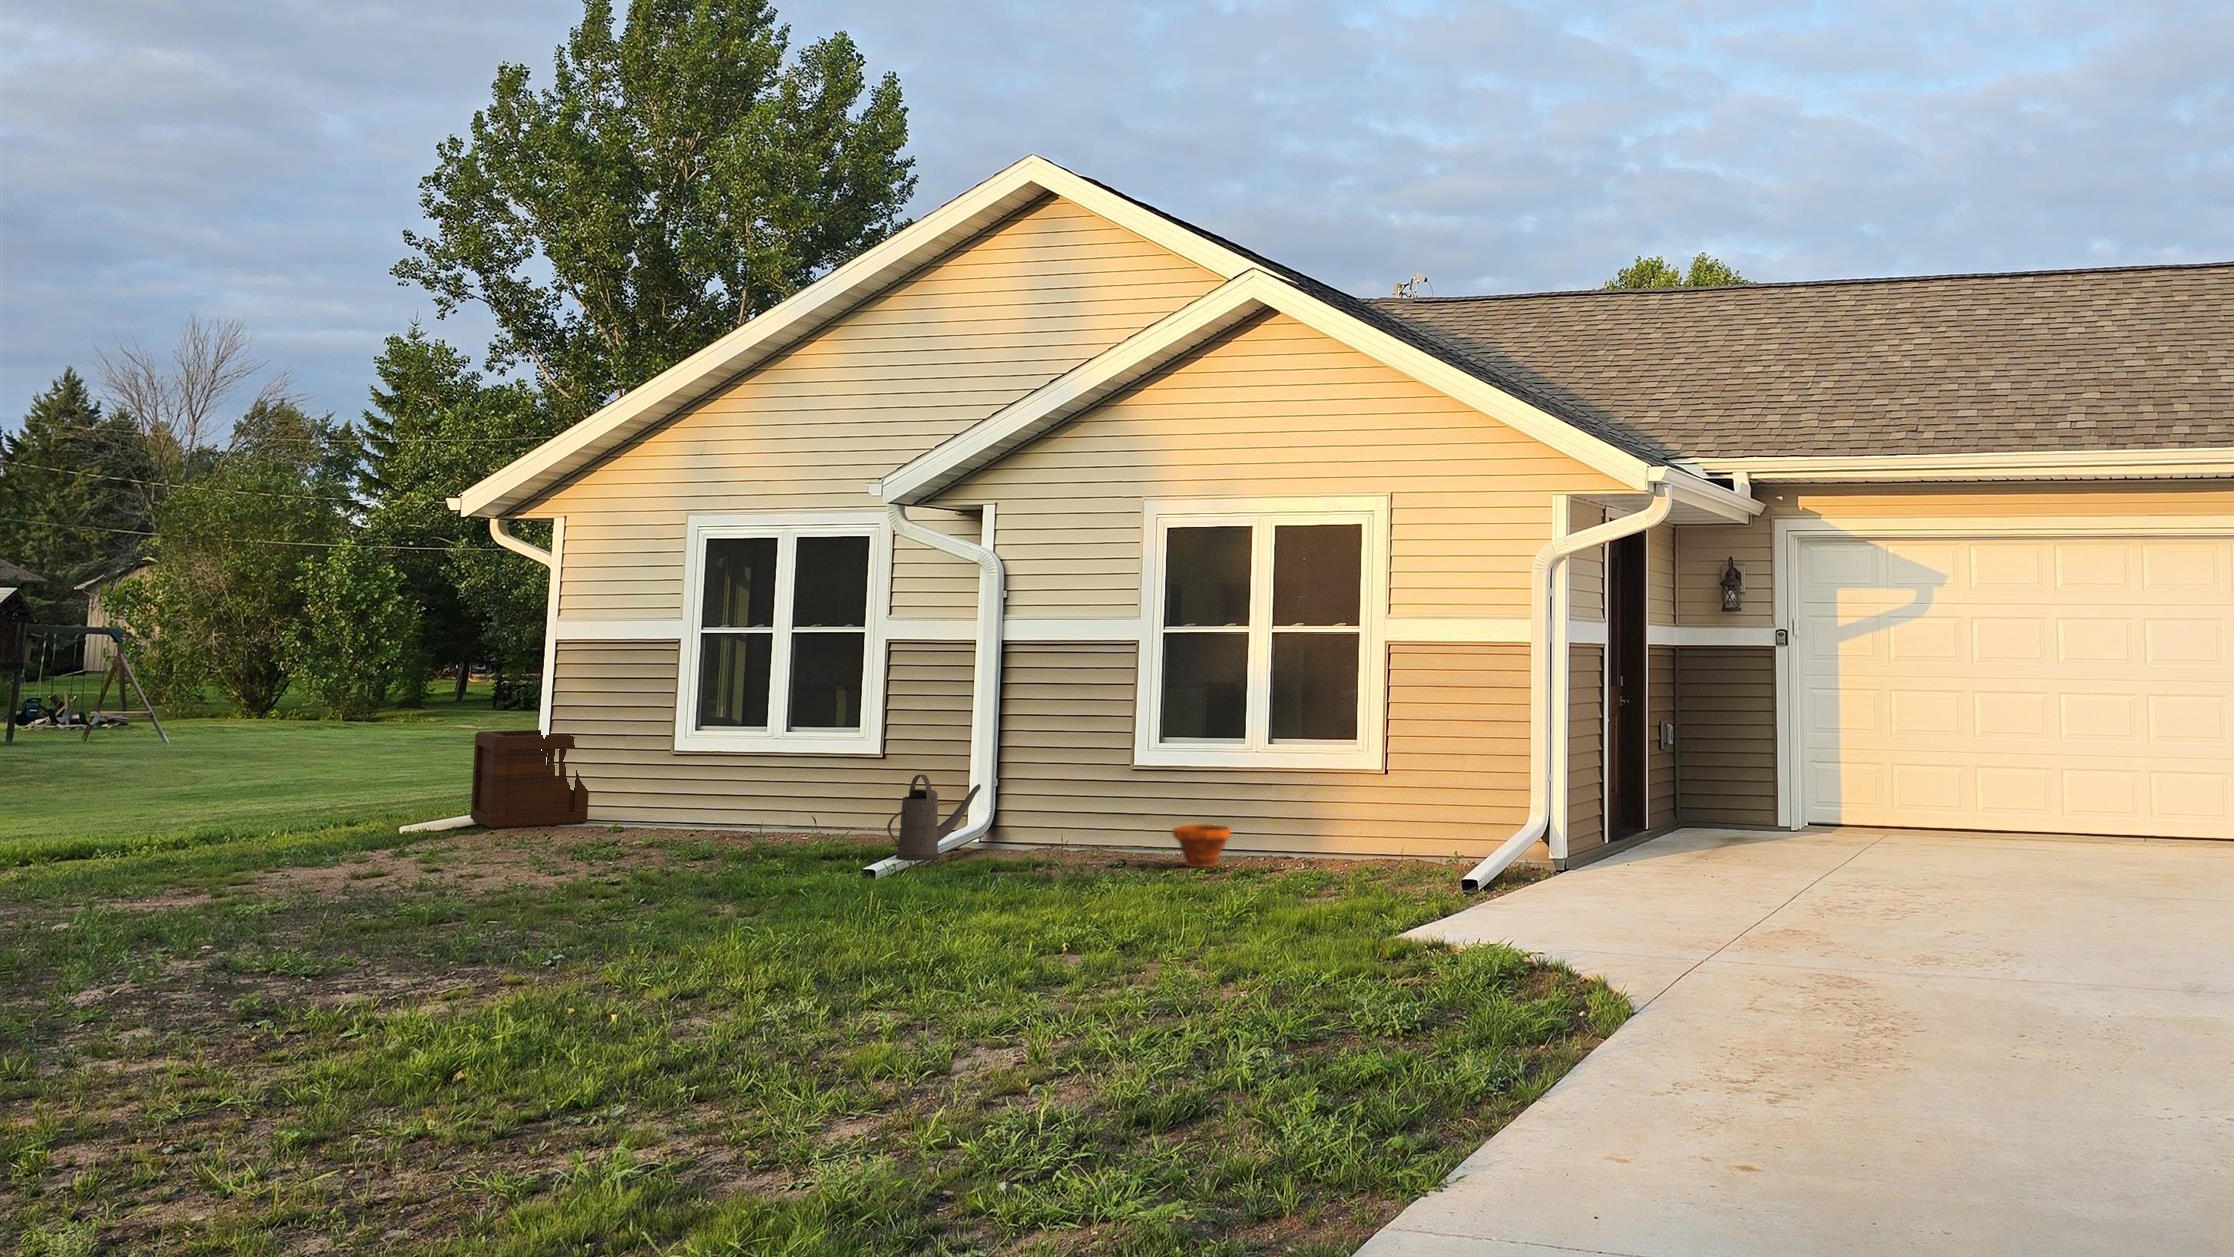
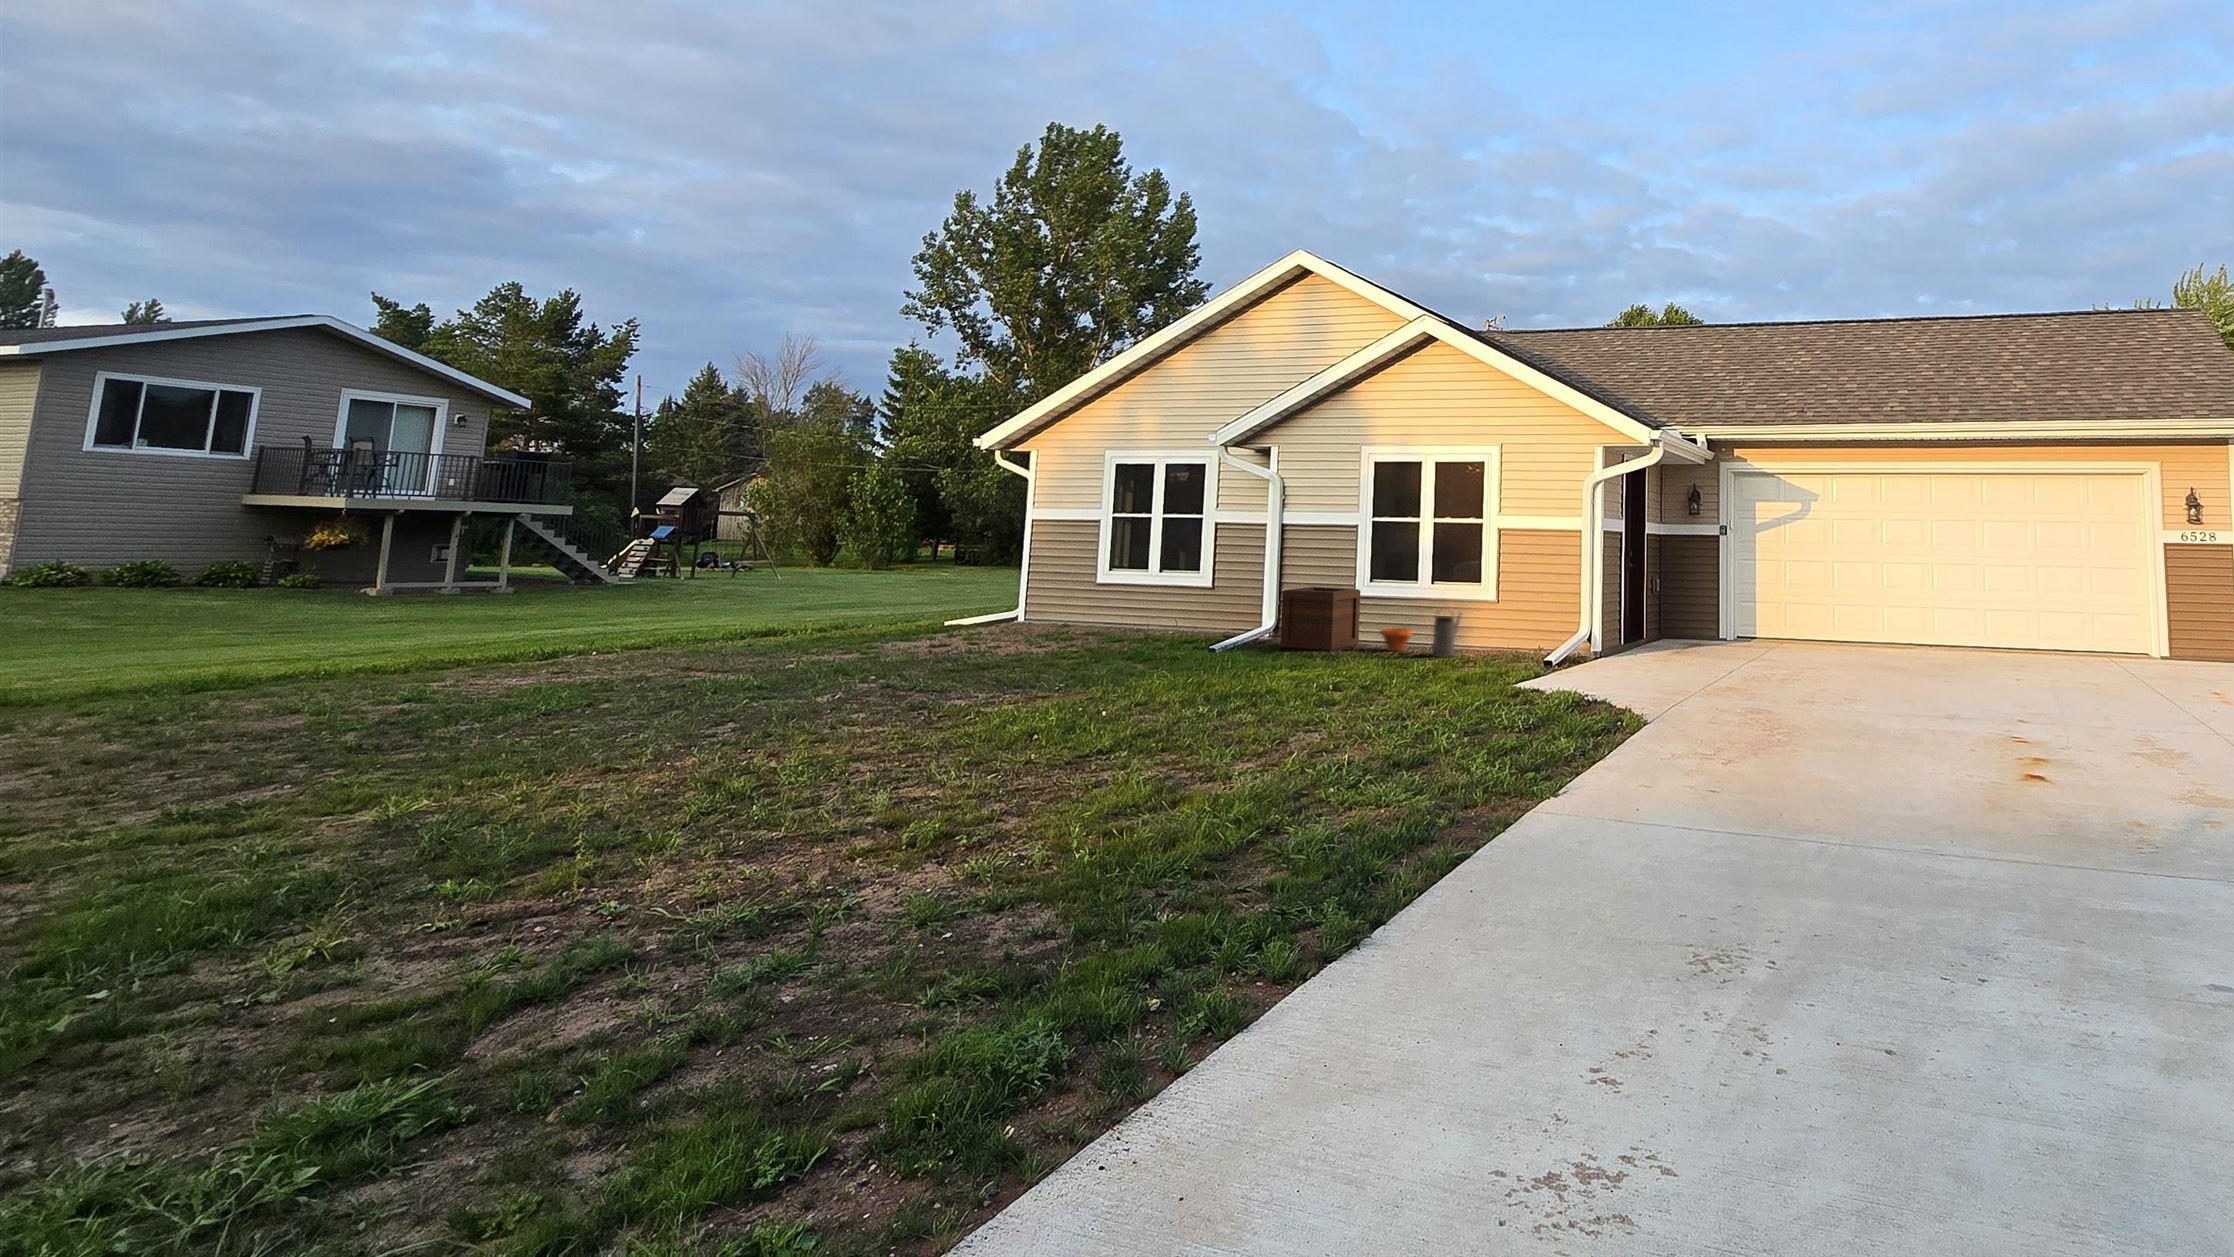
wooden crate: present [471,730,589,829] -> present [1280,587,1360,651]
watering can: present [887,775,981,860] -> present [1431,608,1461,657]

